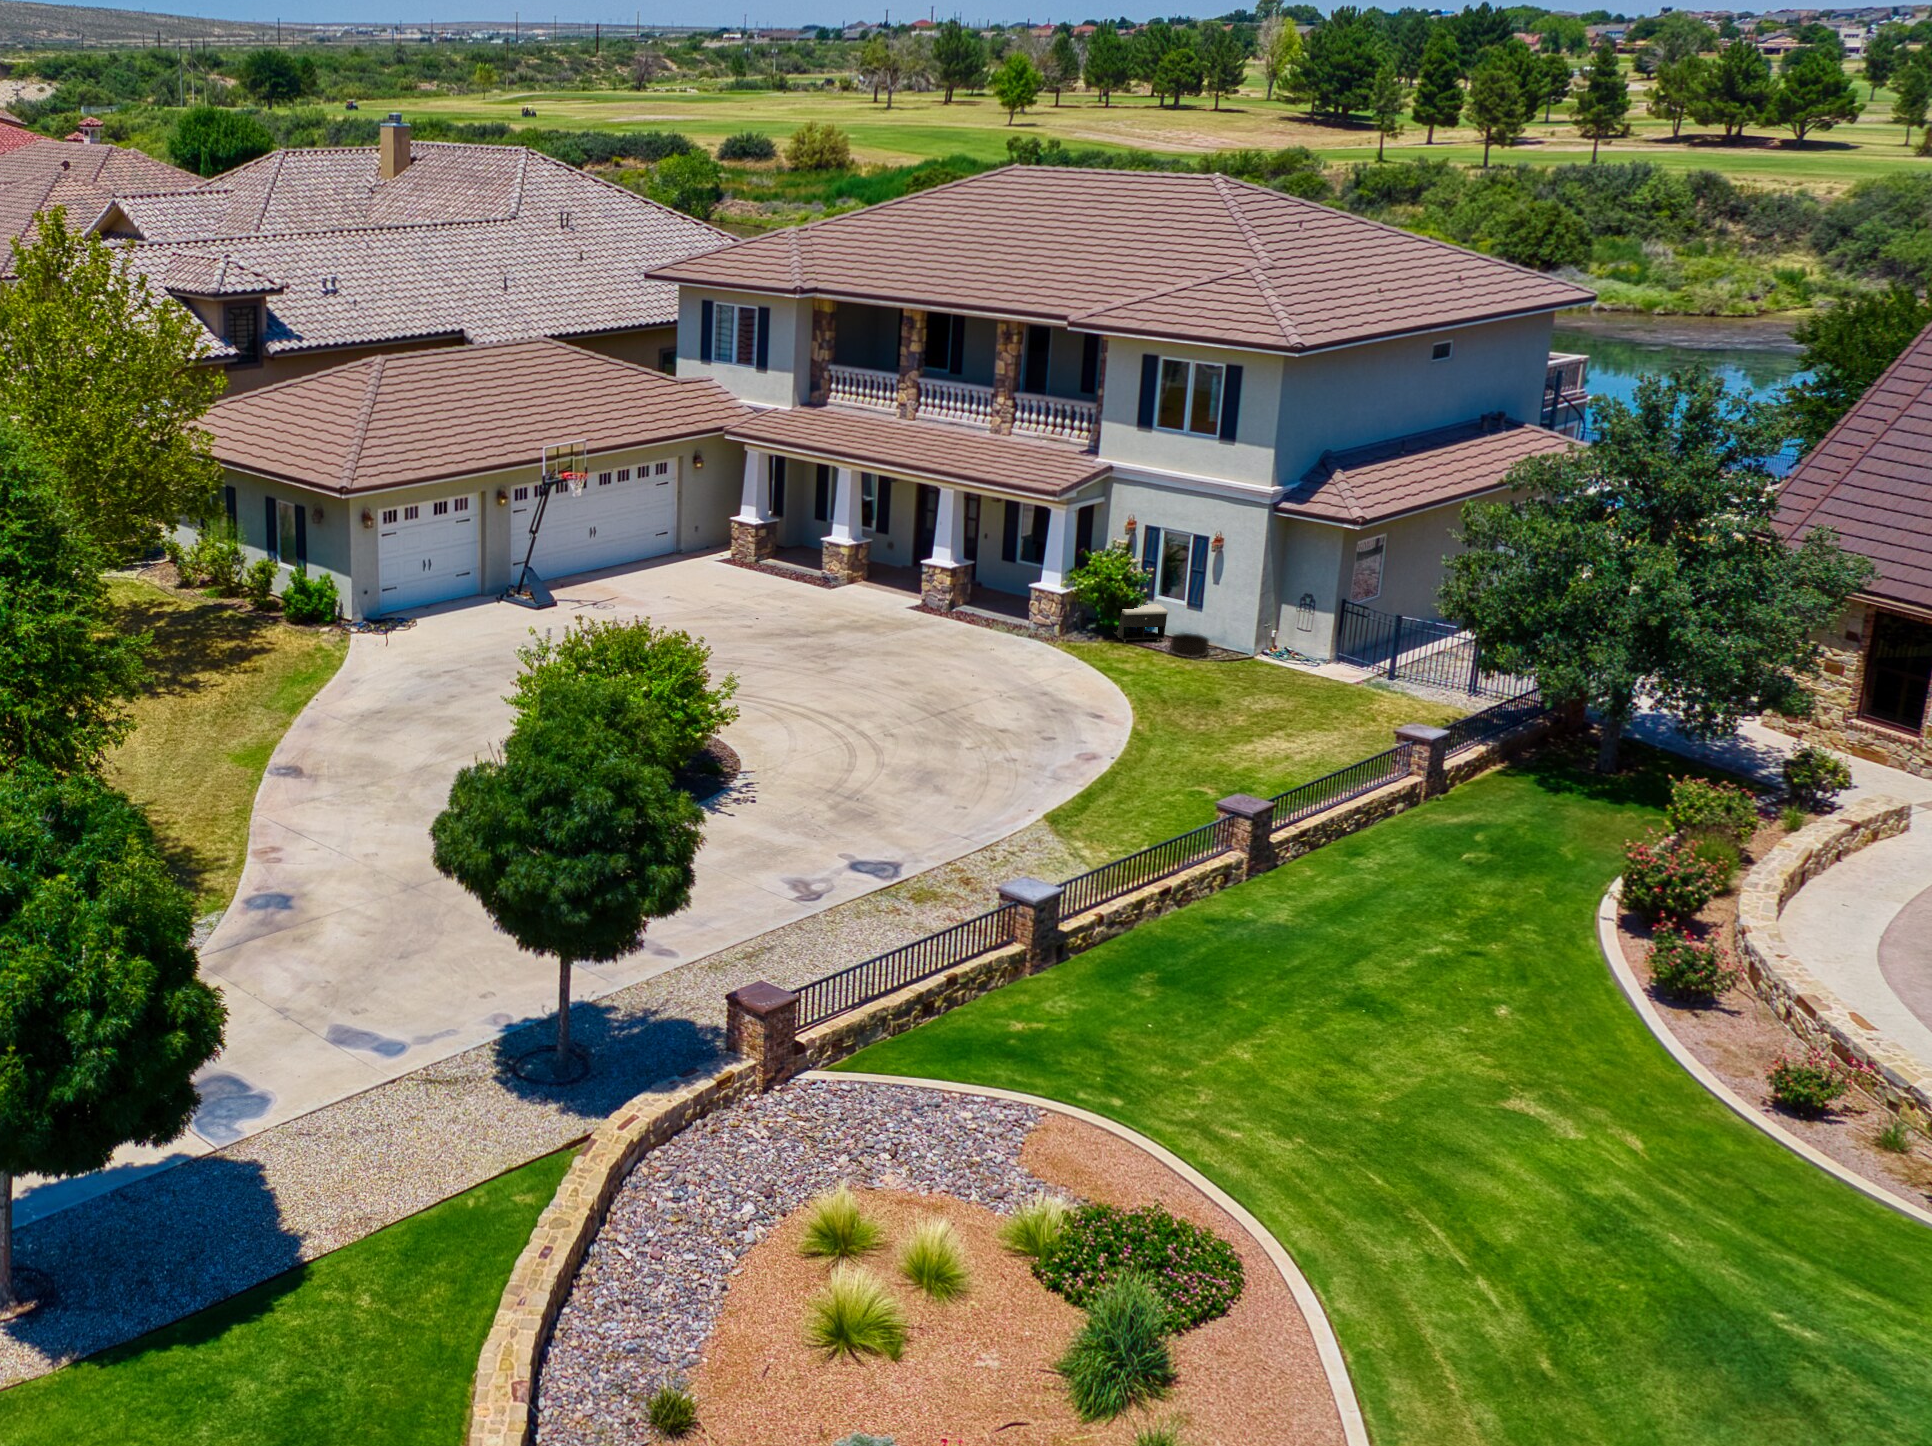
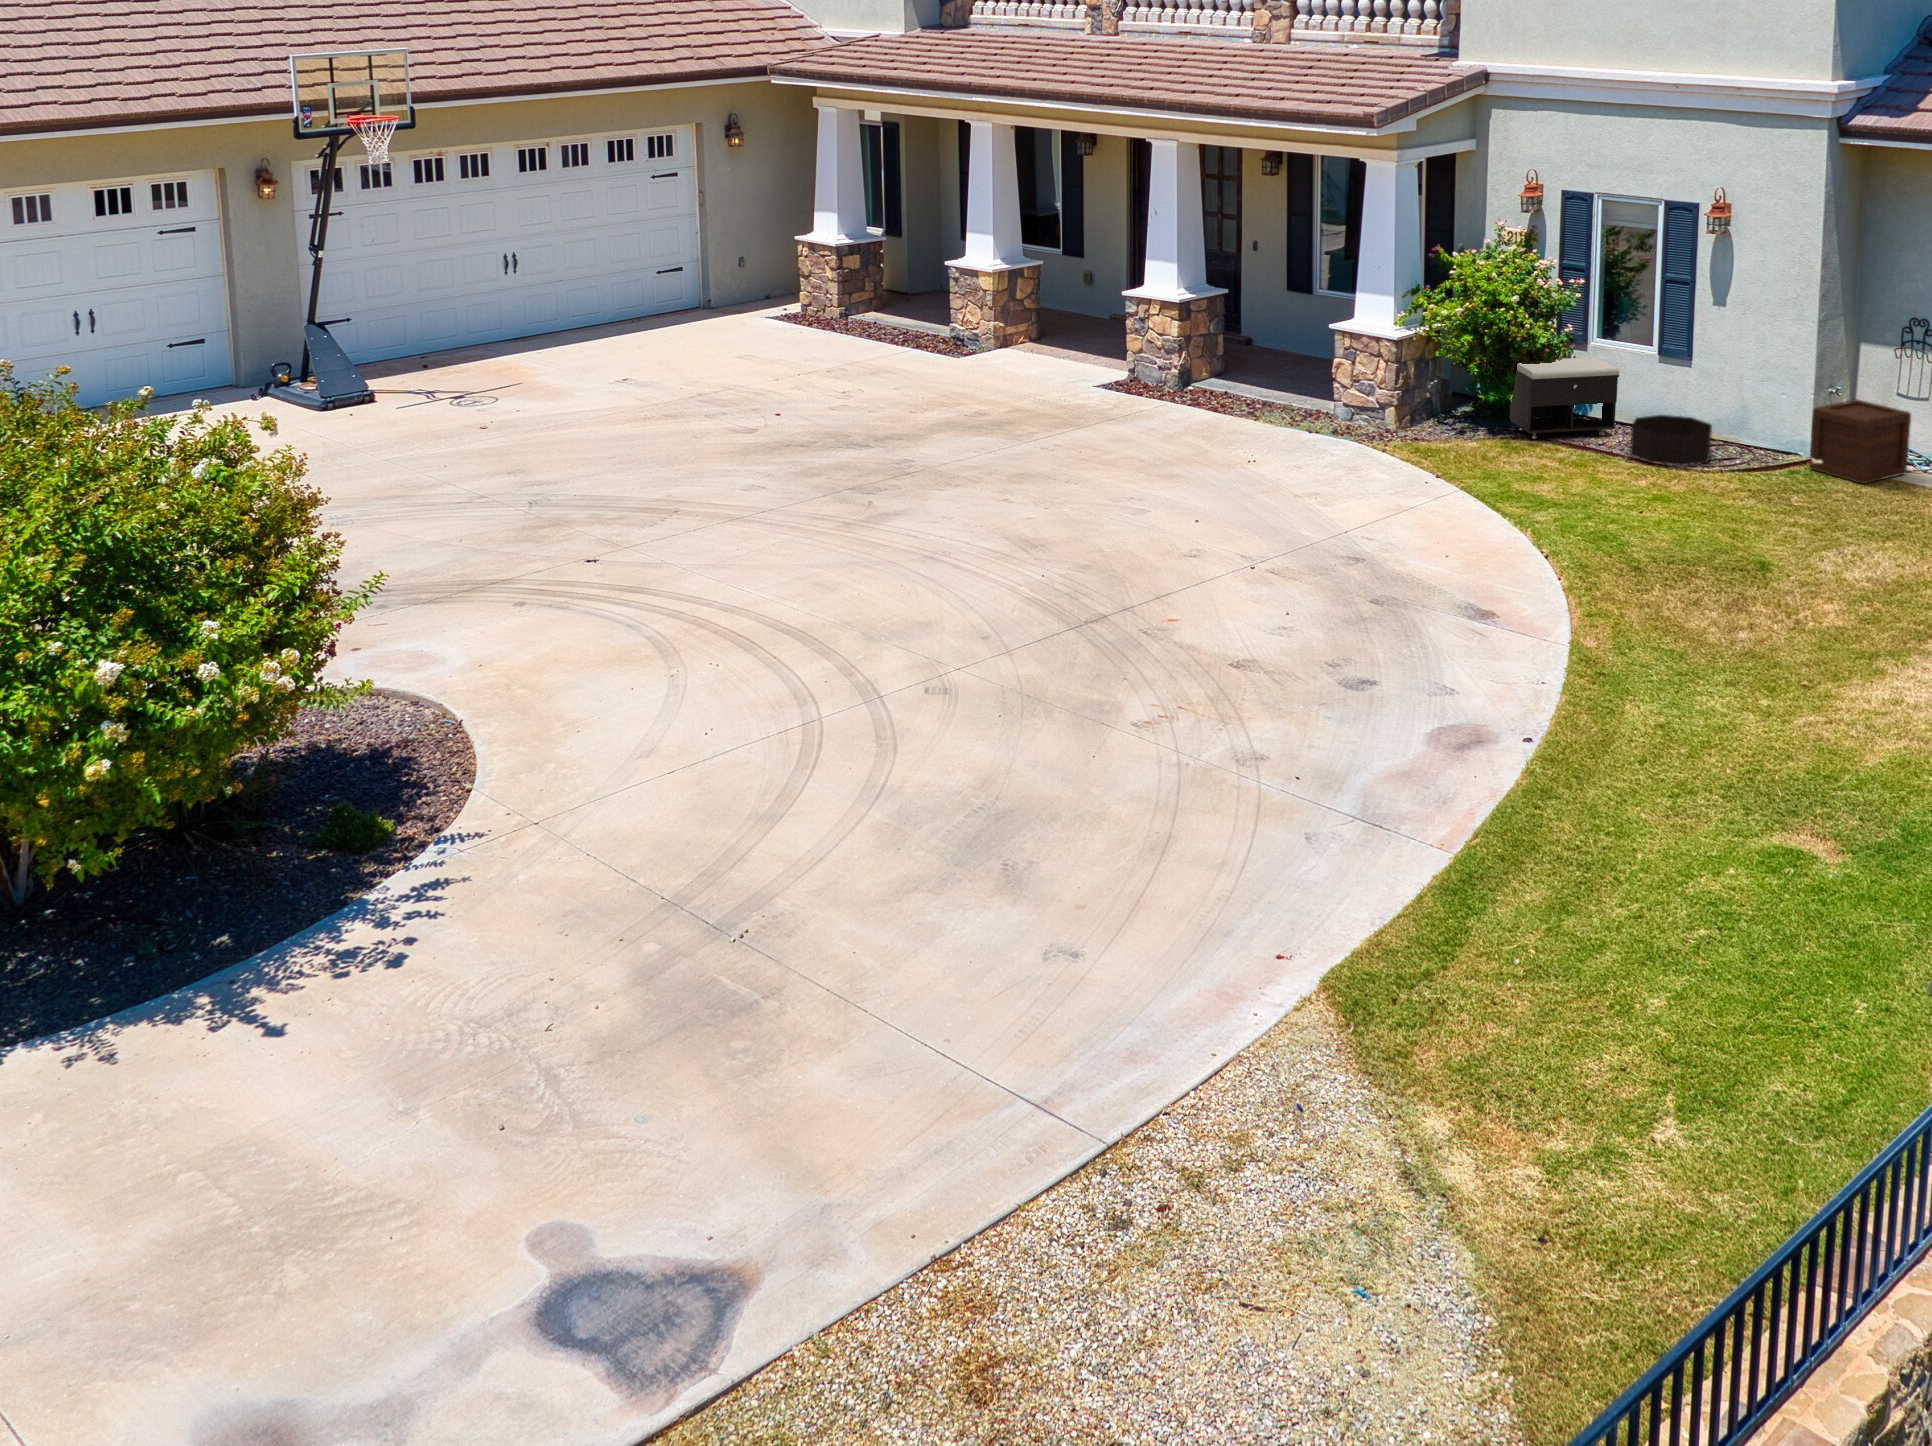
wooden crate: none [1253,630,1301,669] -> present [1809,399,1911,484]

